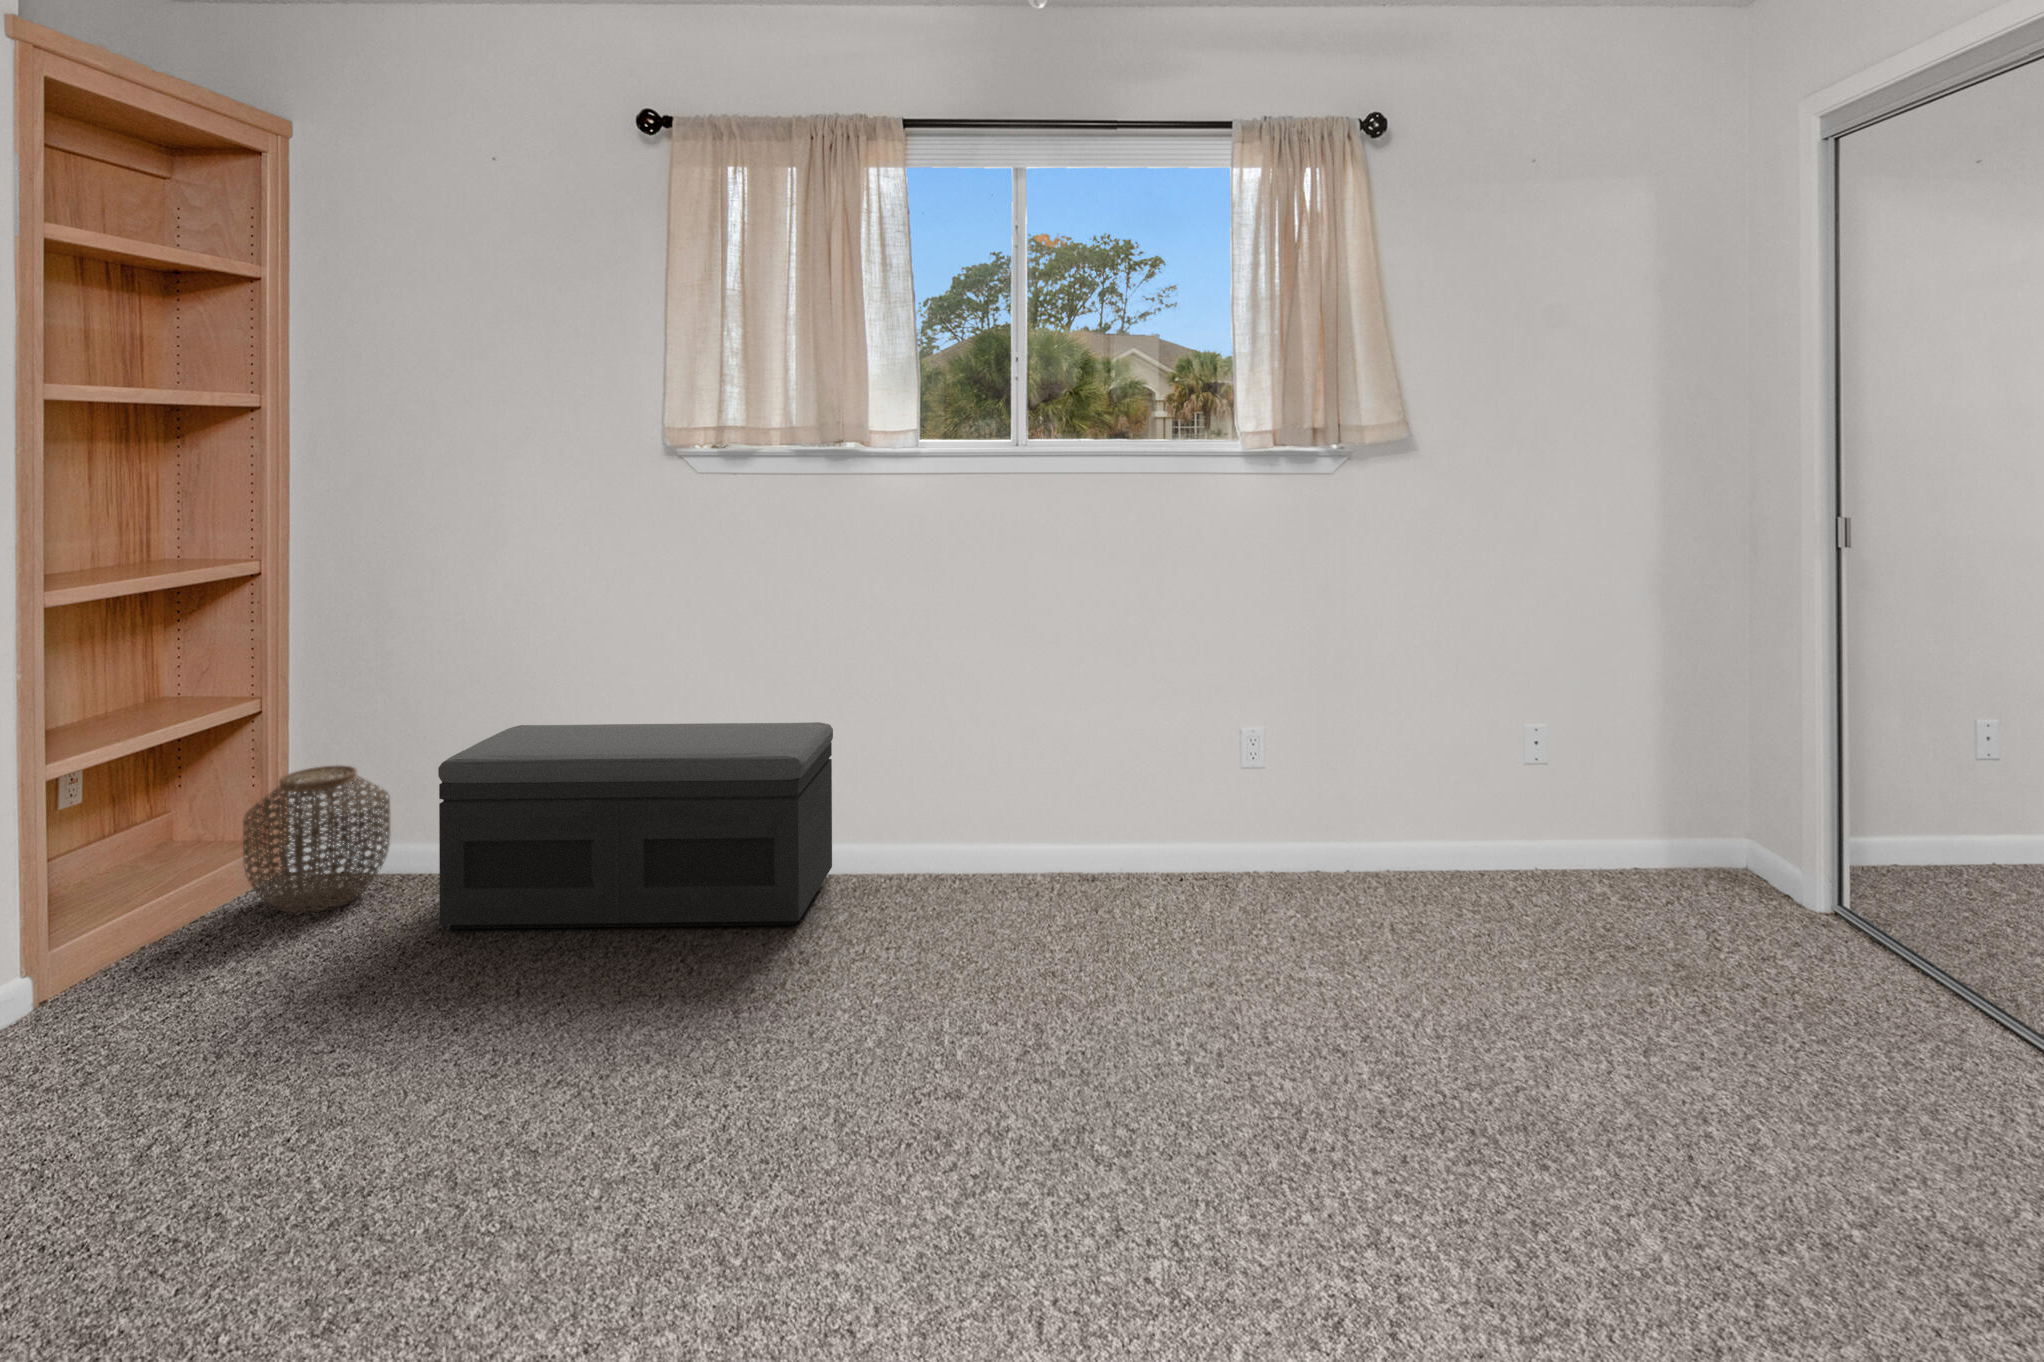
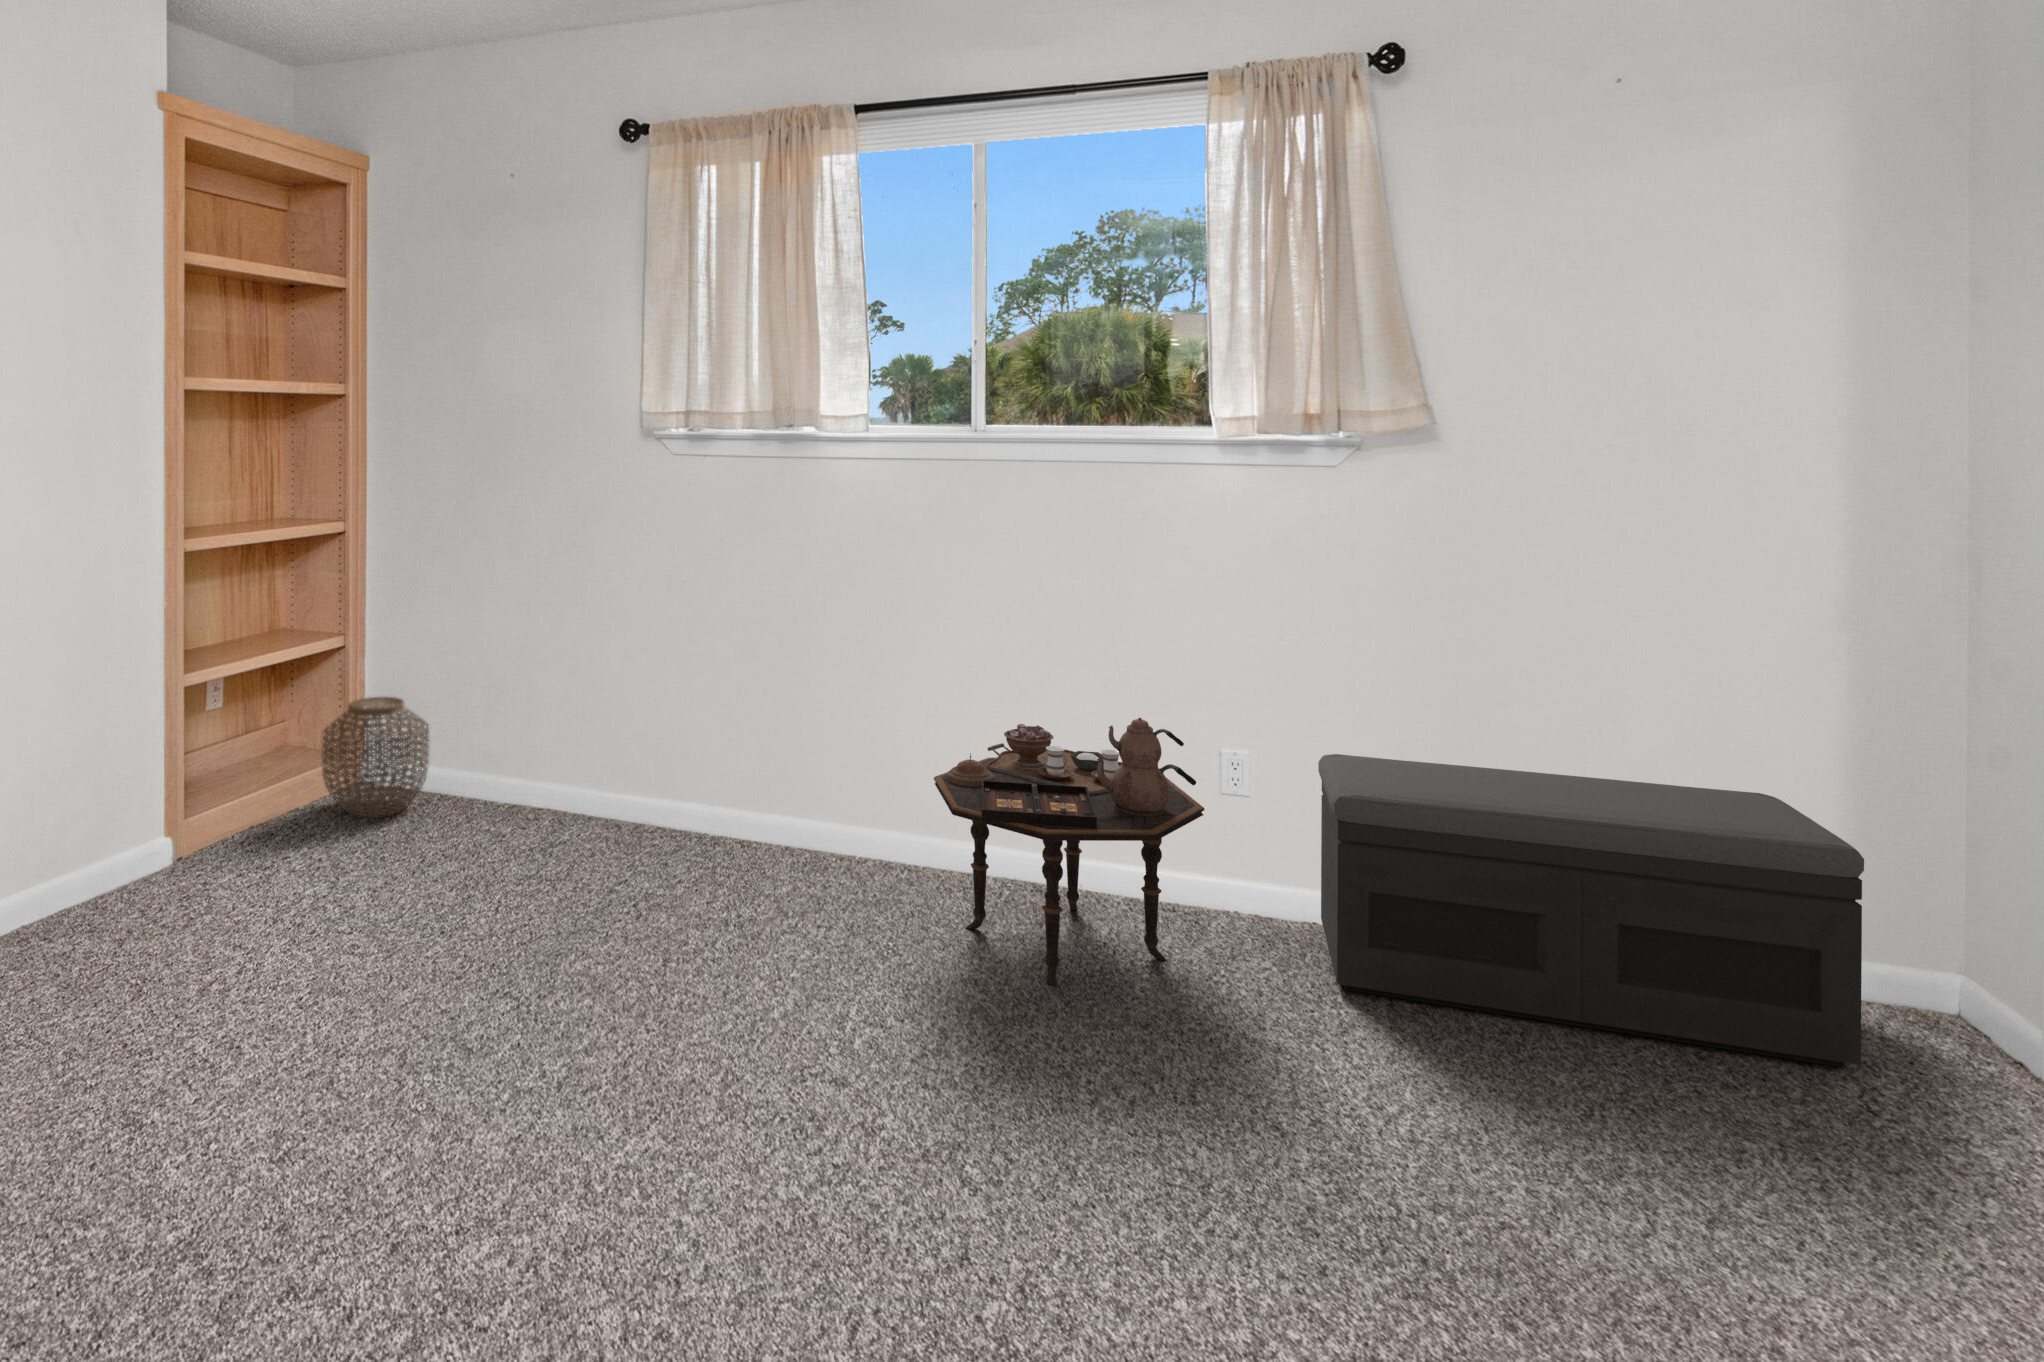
side table: none [996,705,1242,964] -> present [934,718,1205,985]
storage bench: present [438,722,833,929] -> present [1318,754,1864,1067]

